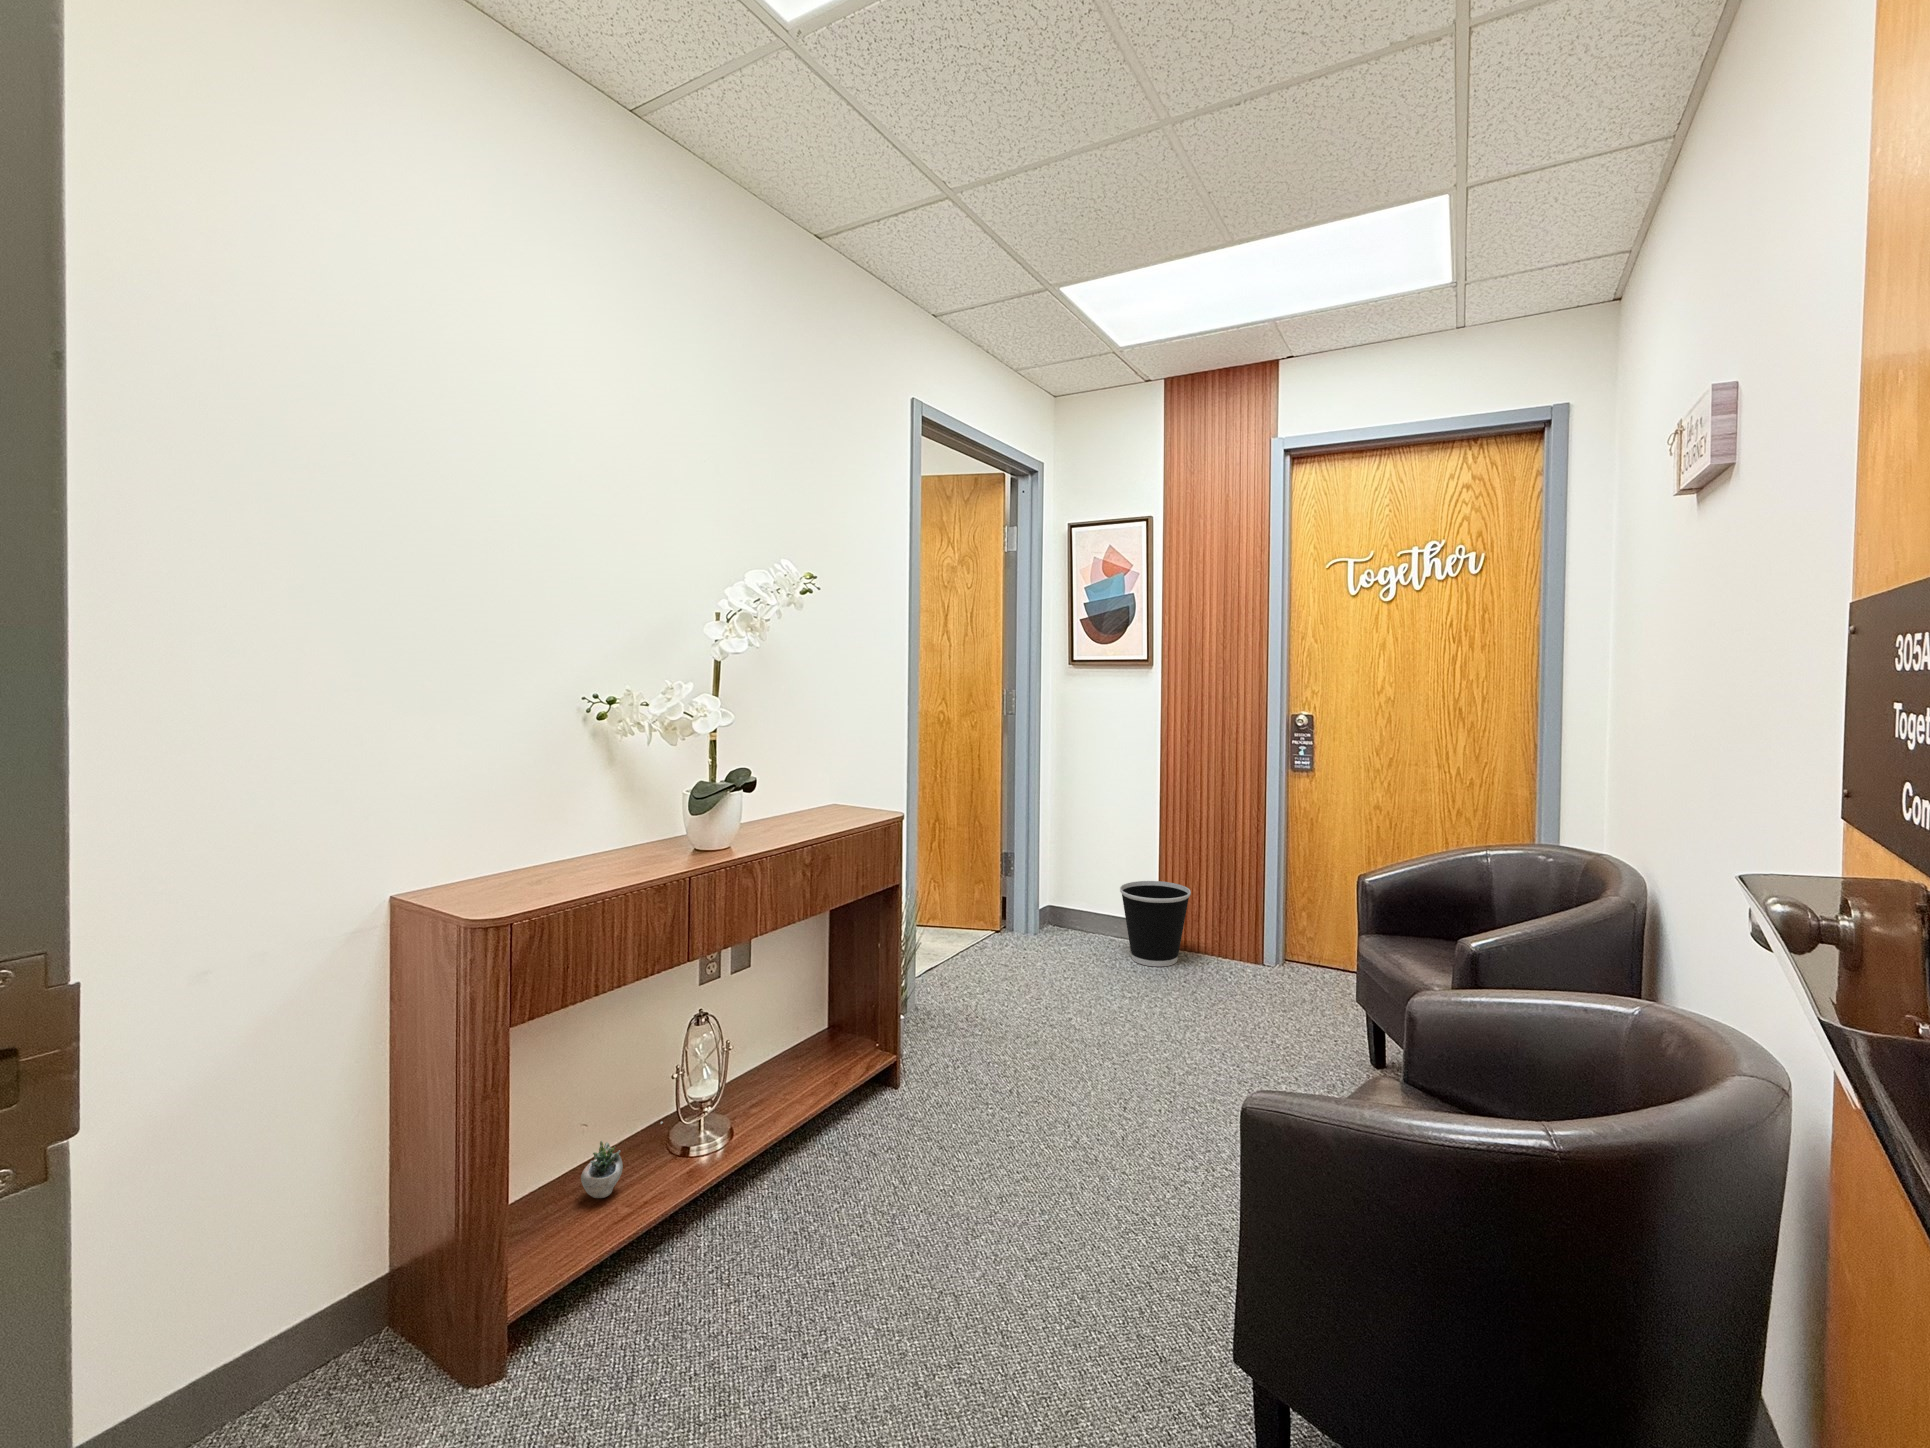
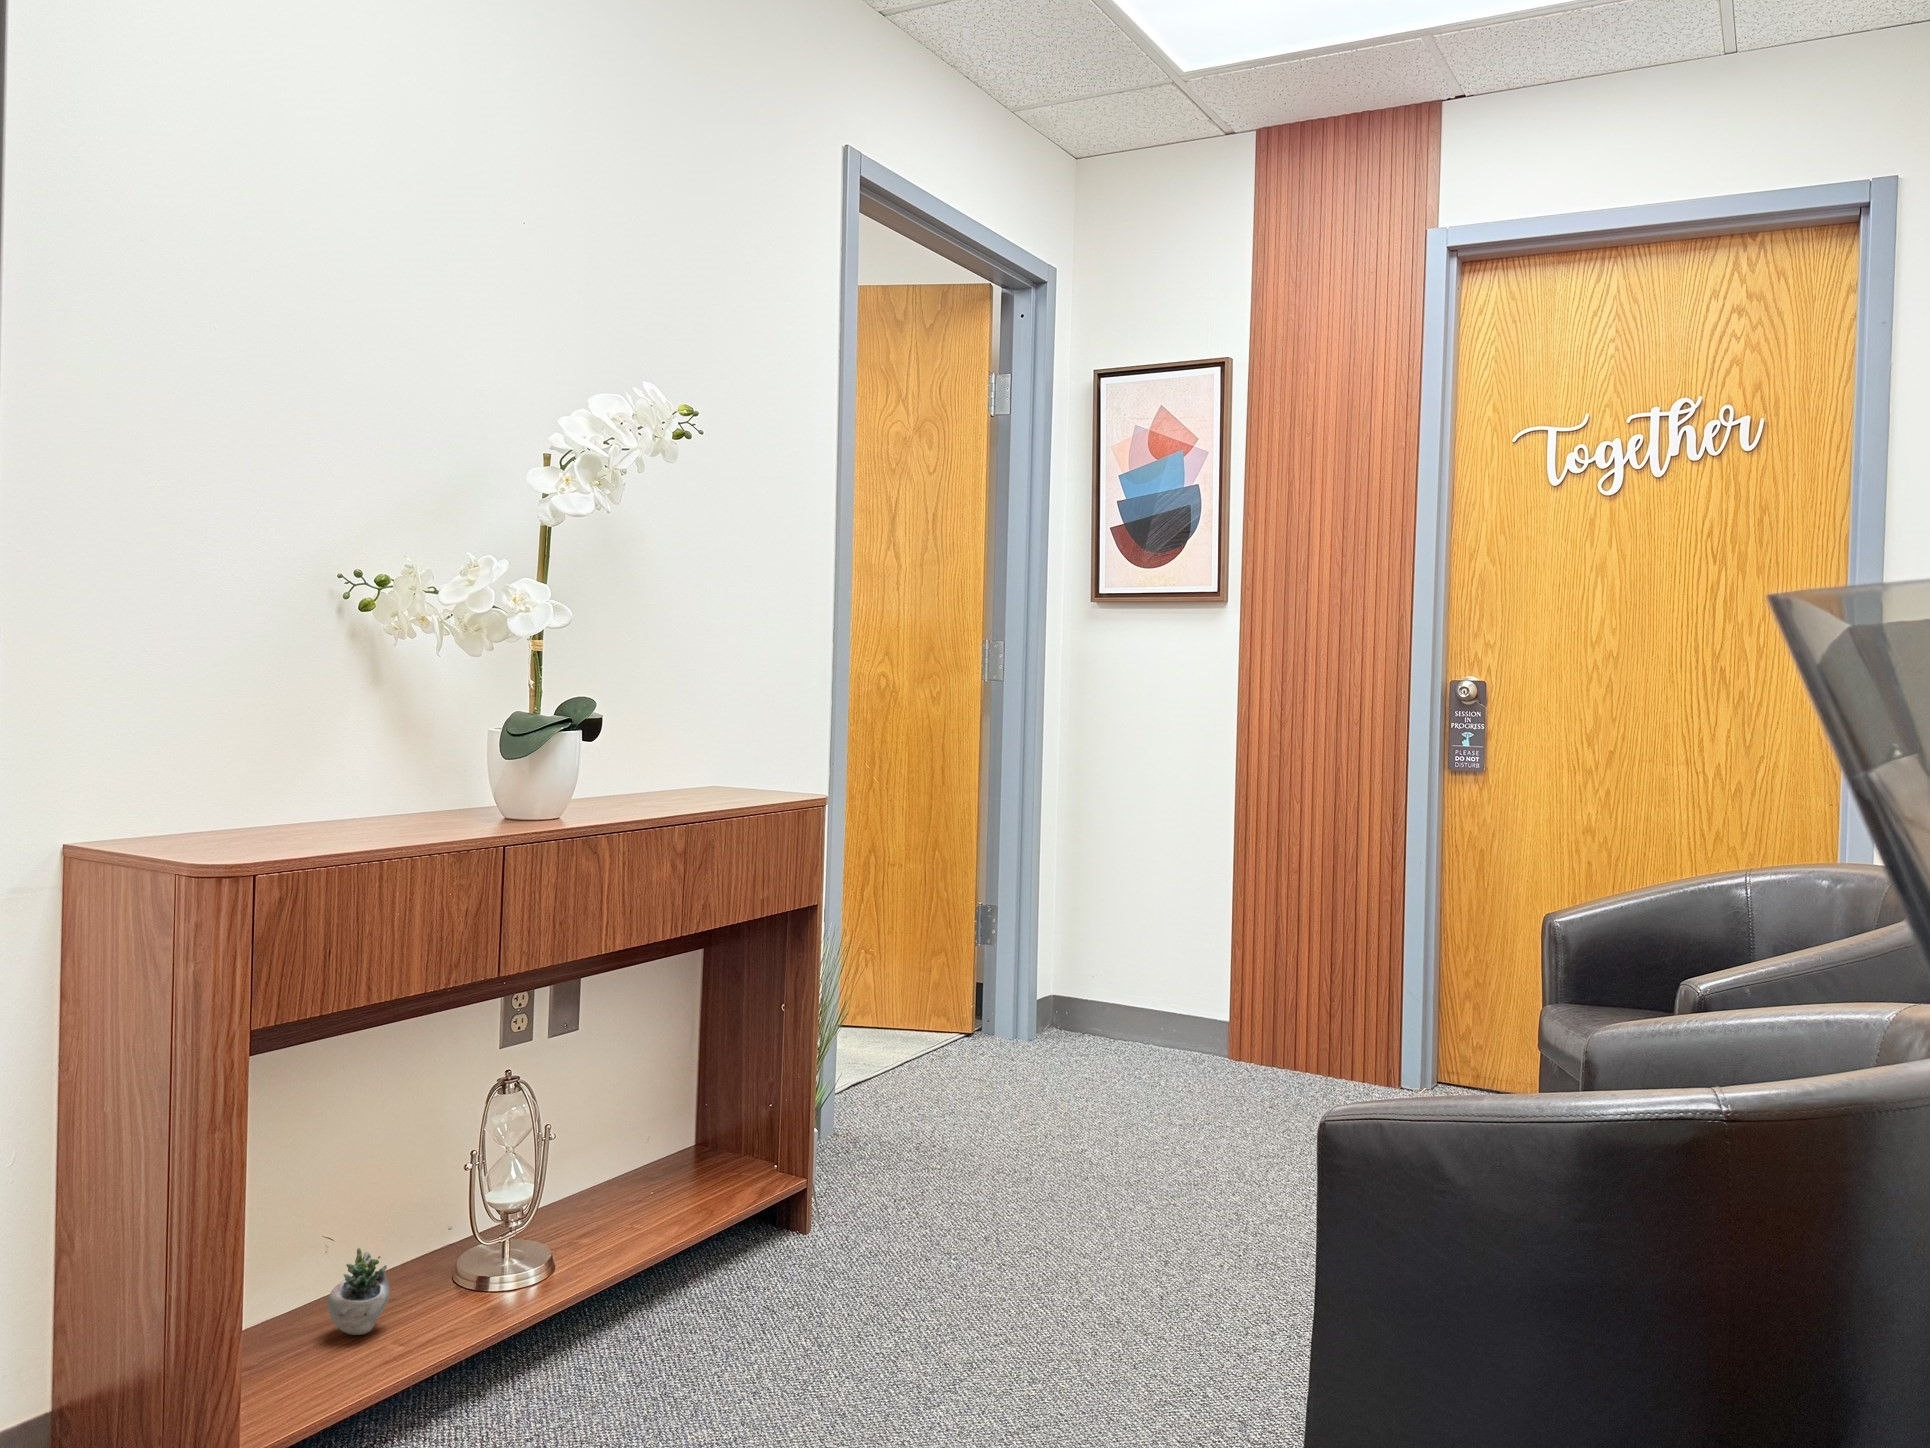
wastebasket: present [1120,881,1191,966] -> none [1168,951,1283,1085]

